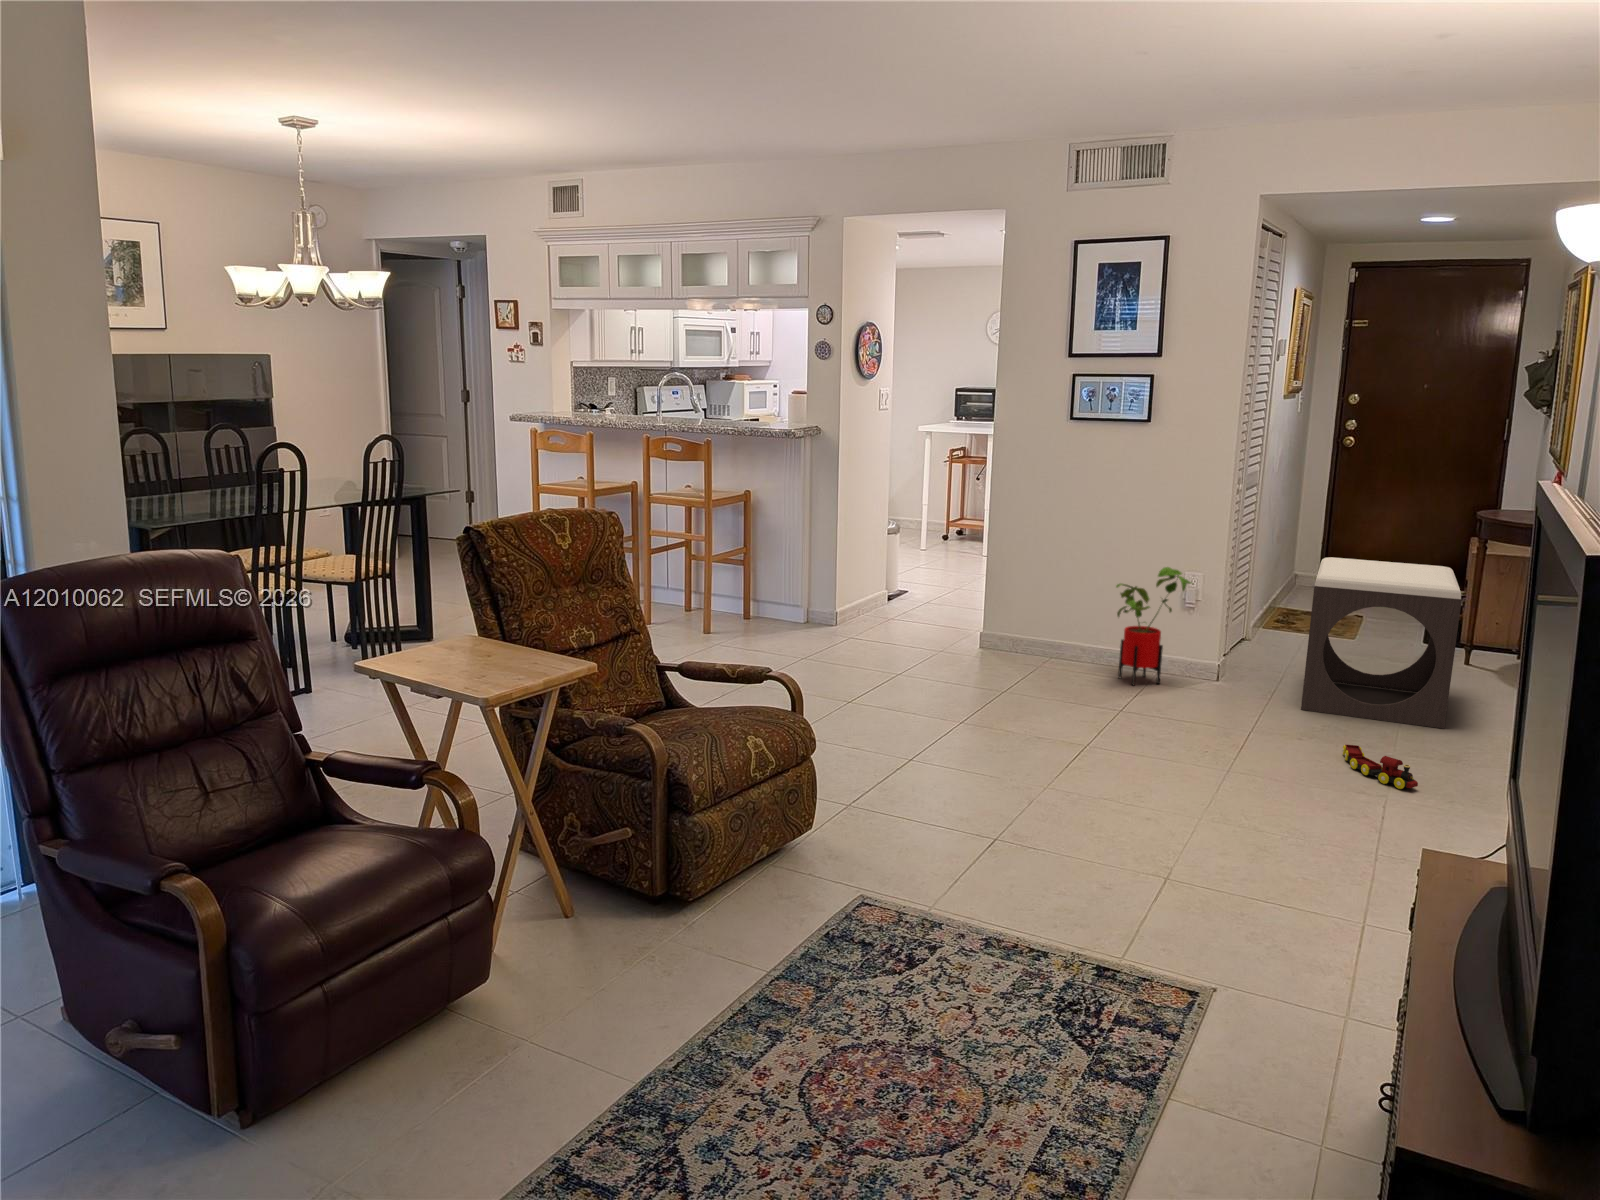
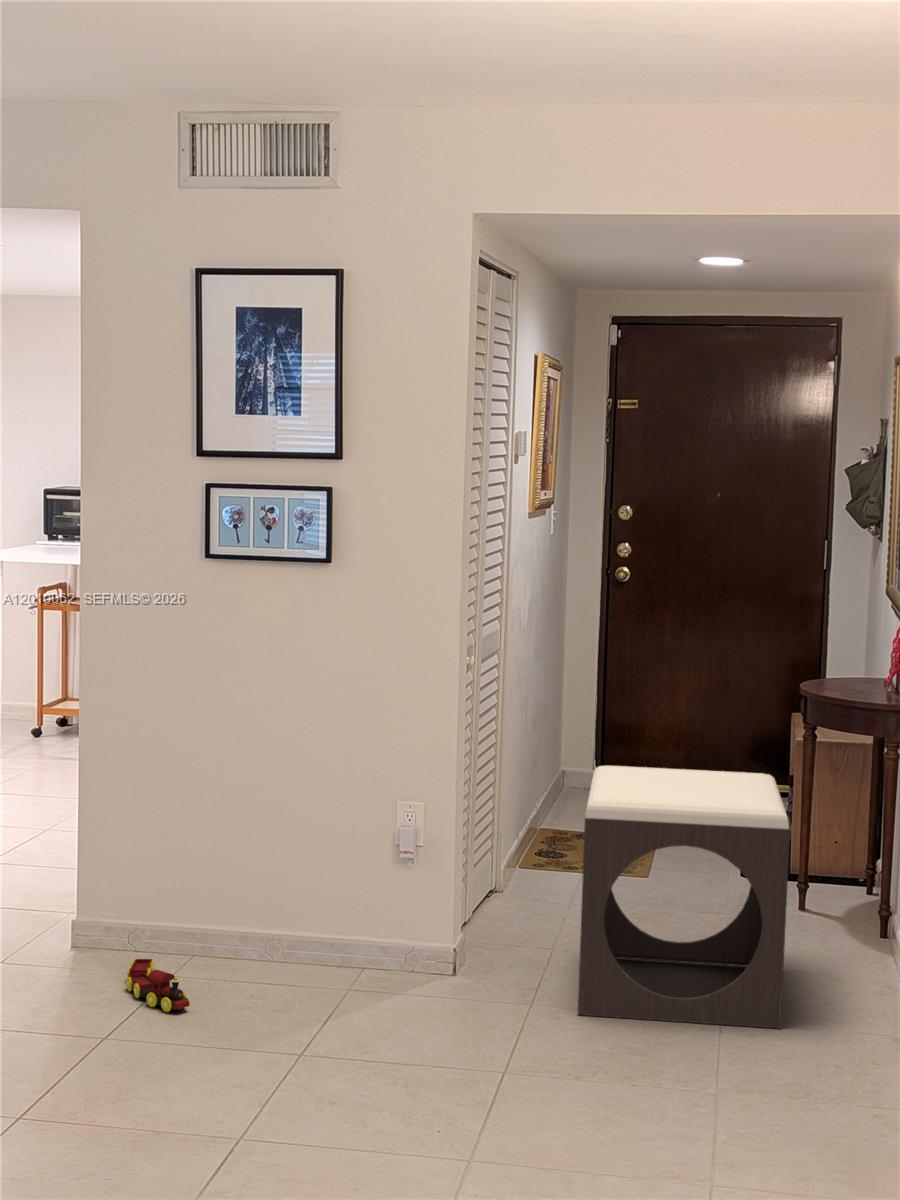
house plant: present [1116,567,1192,685] -> none [287,795,409,995]
toy train: present [1342,745,1418,789] -> present [126,959,189,1012]

